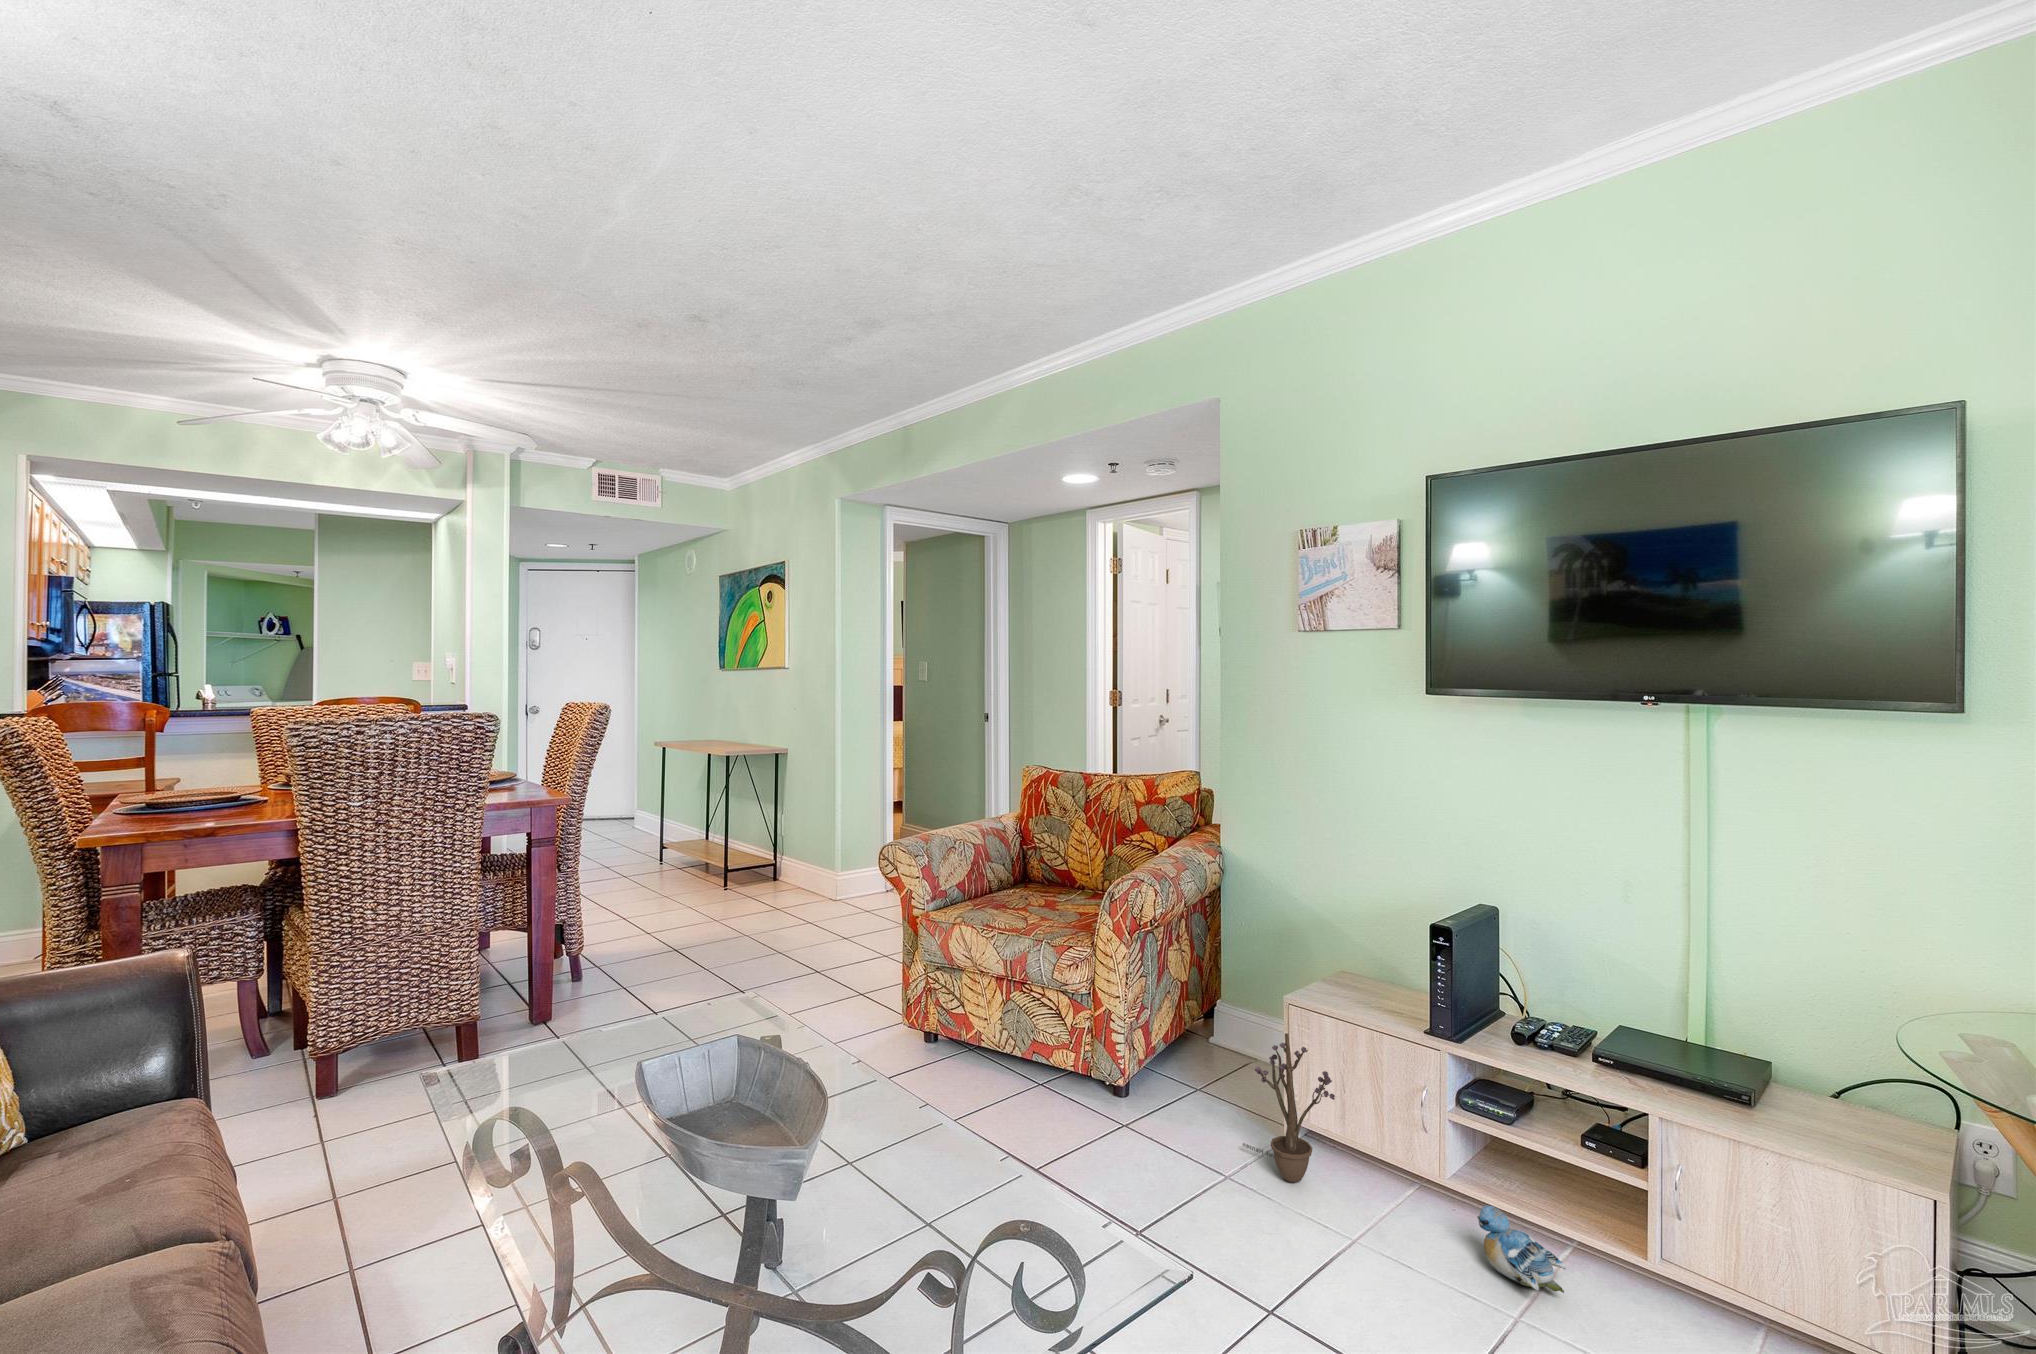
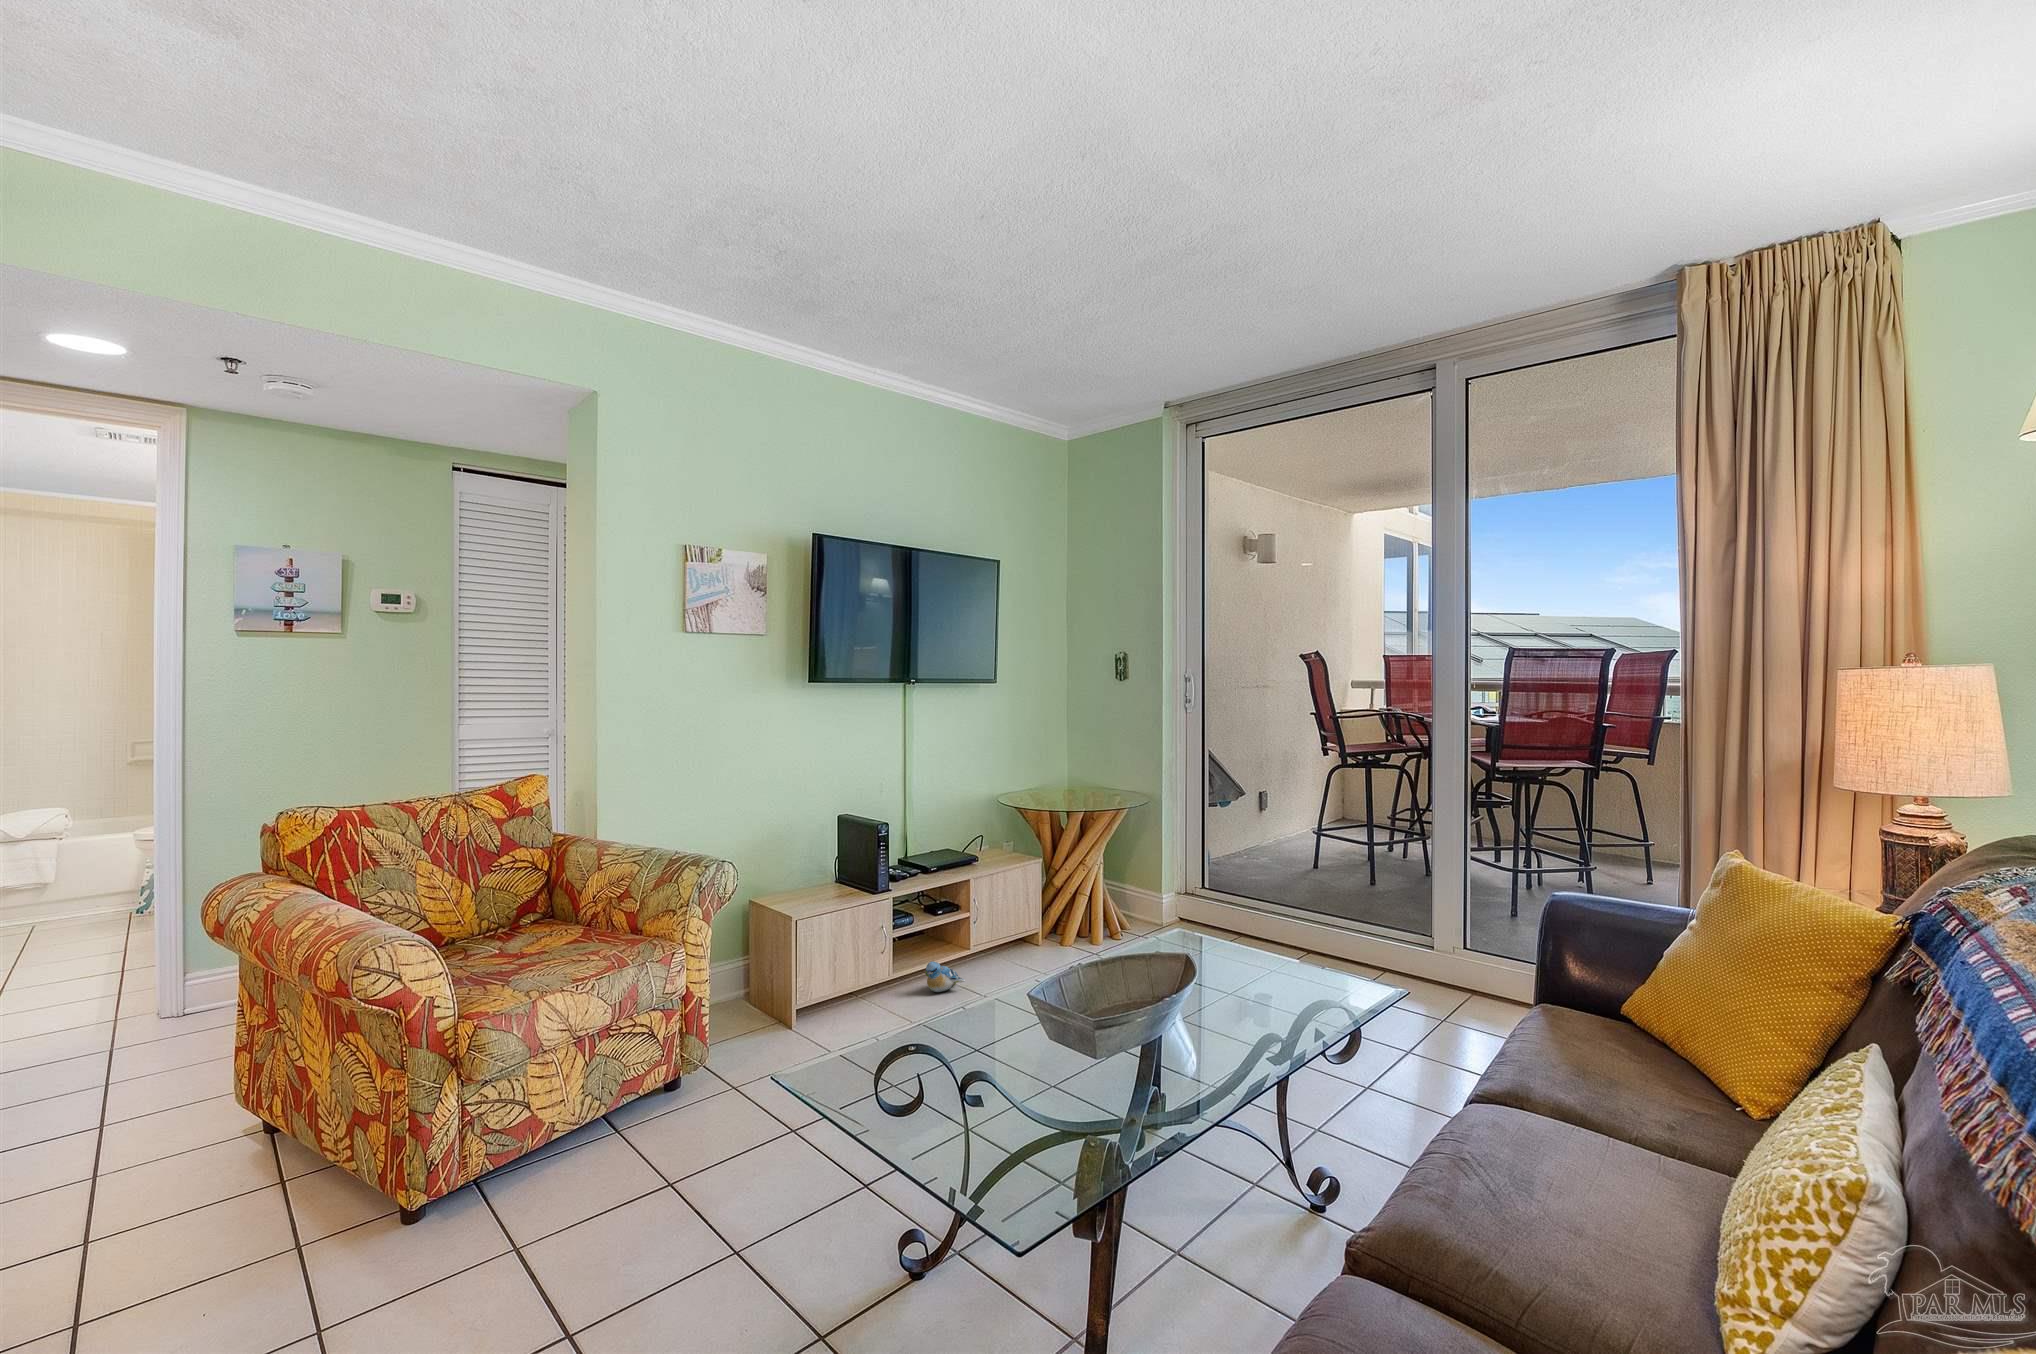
decorative plant: present [1242,1033,1335,1182] -> none [801,928,870,1037]

